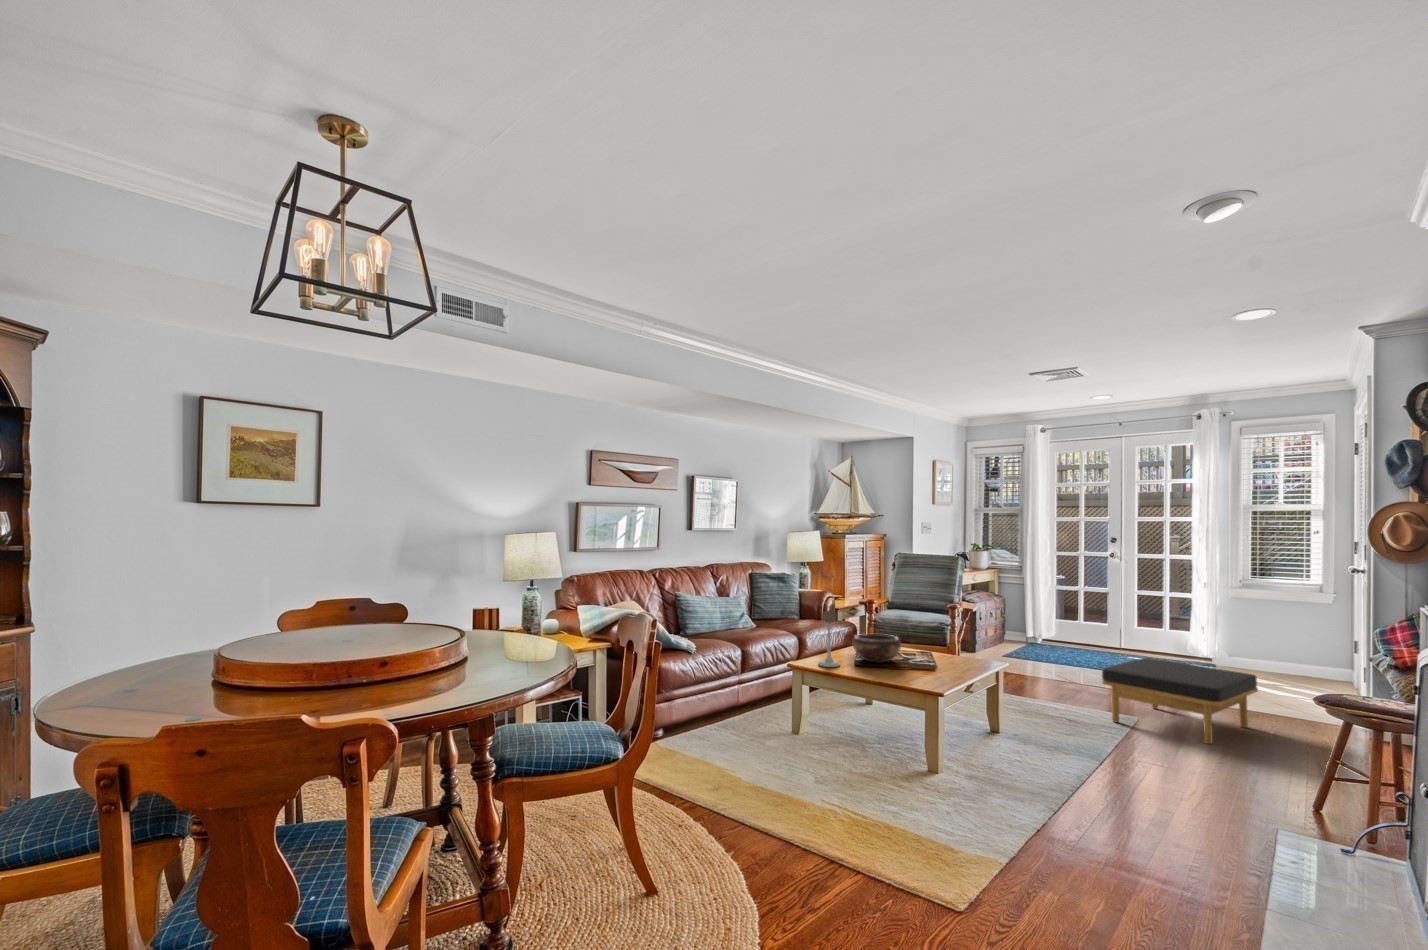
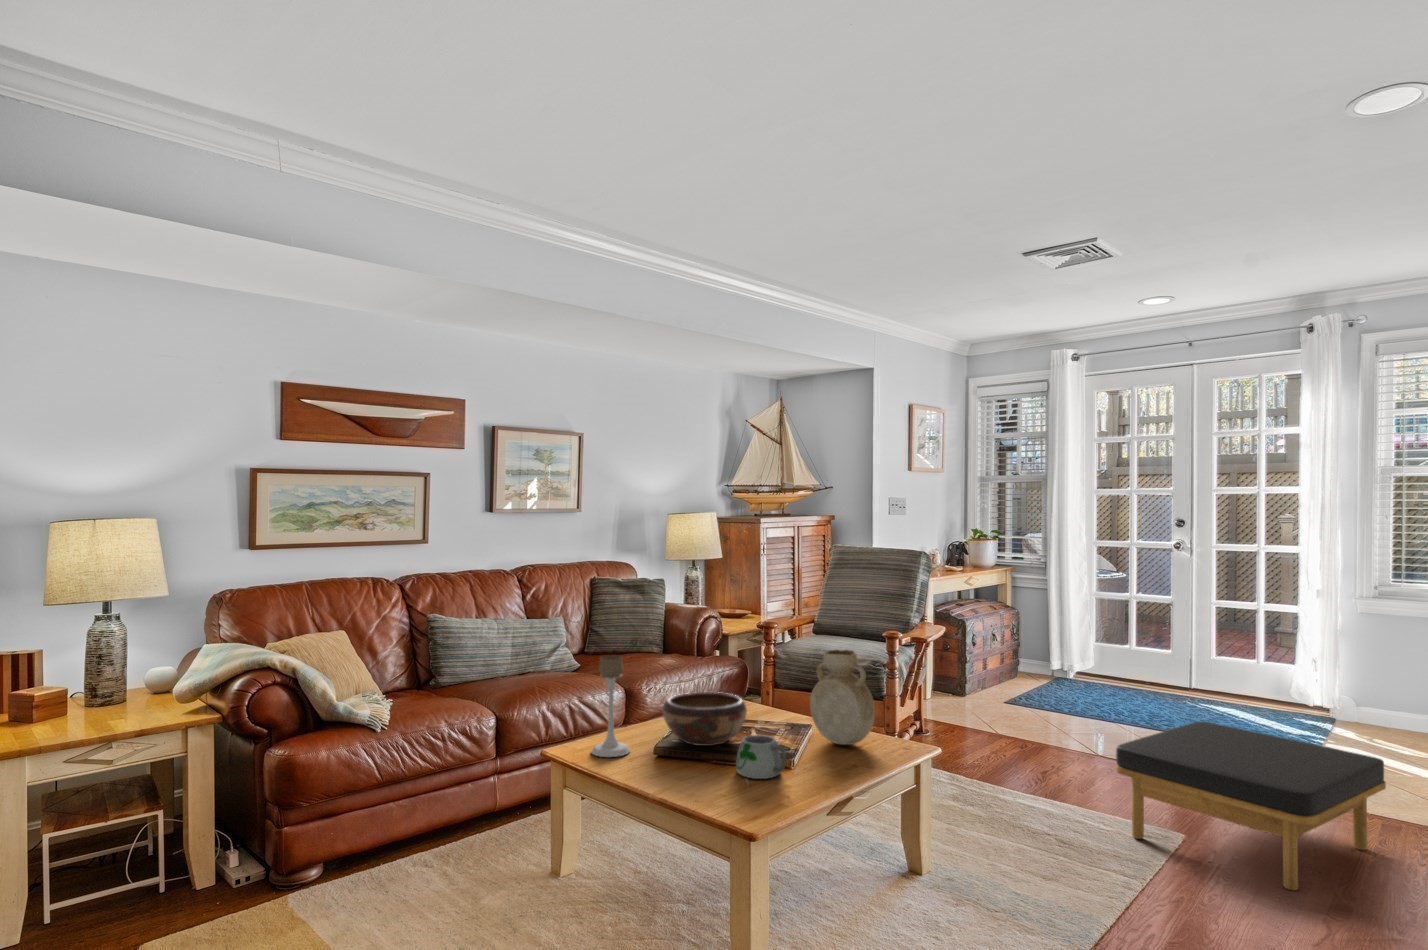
vase: none [936,609,975,662] -> present [810,650,875,745]
mug: none [908,654,939,679] -> present [736,735,786,779]

